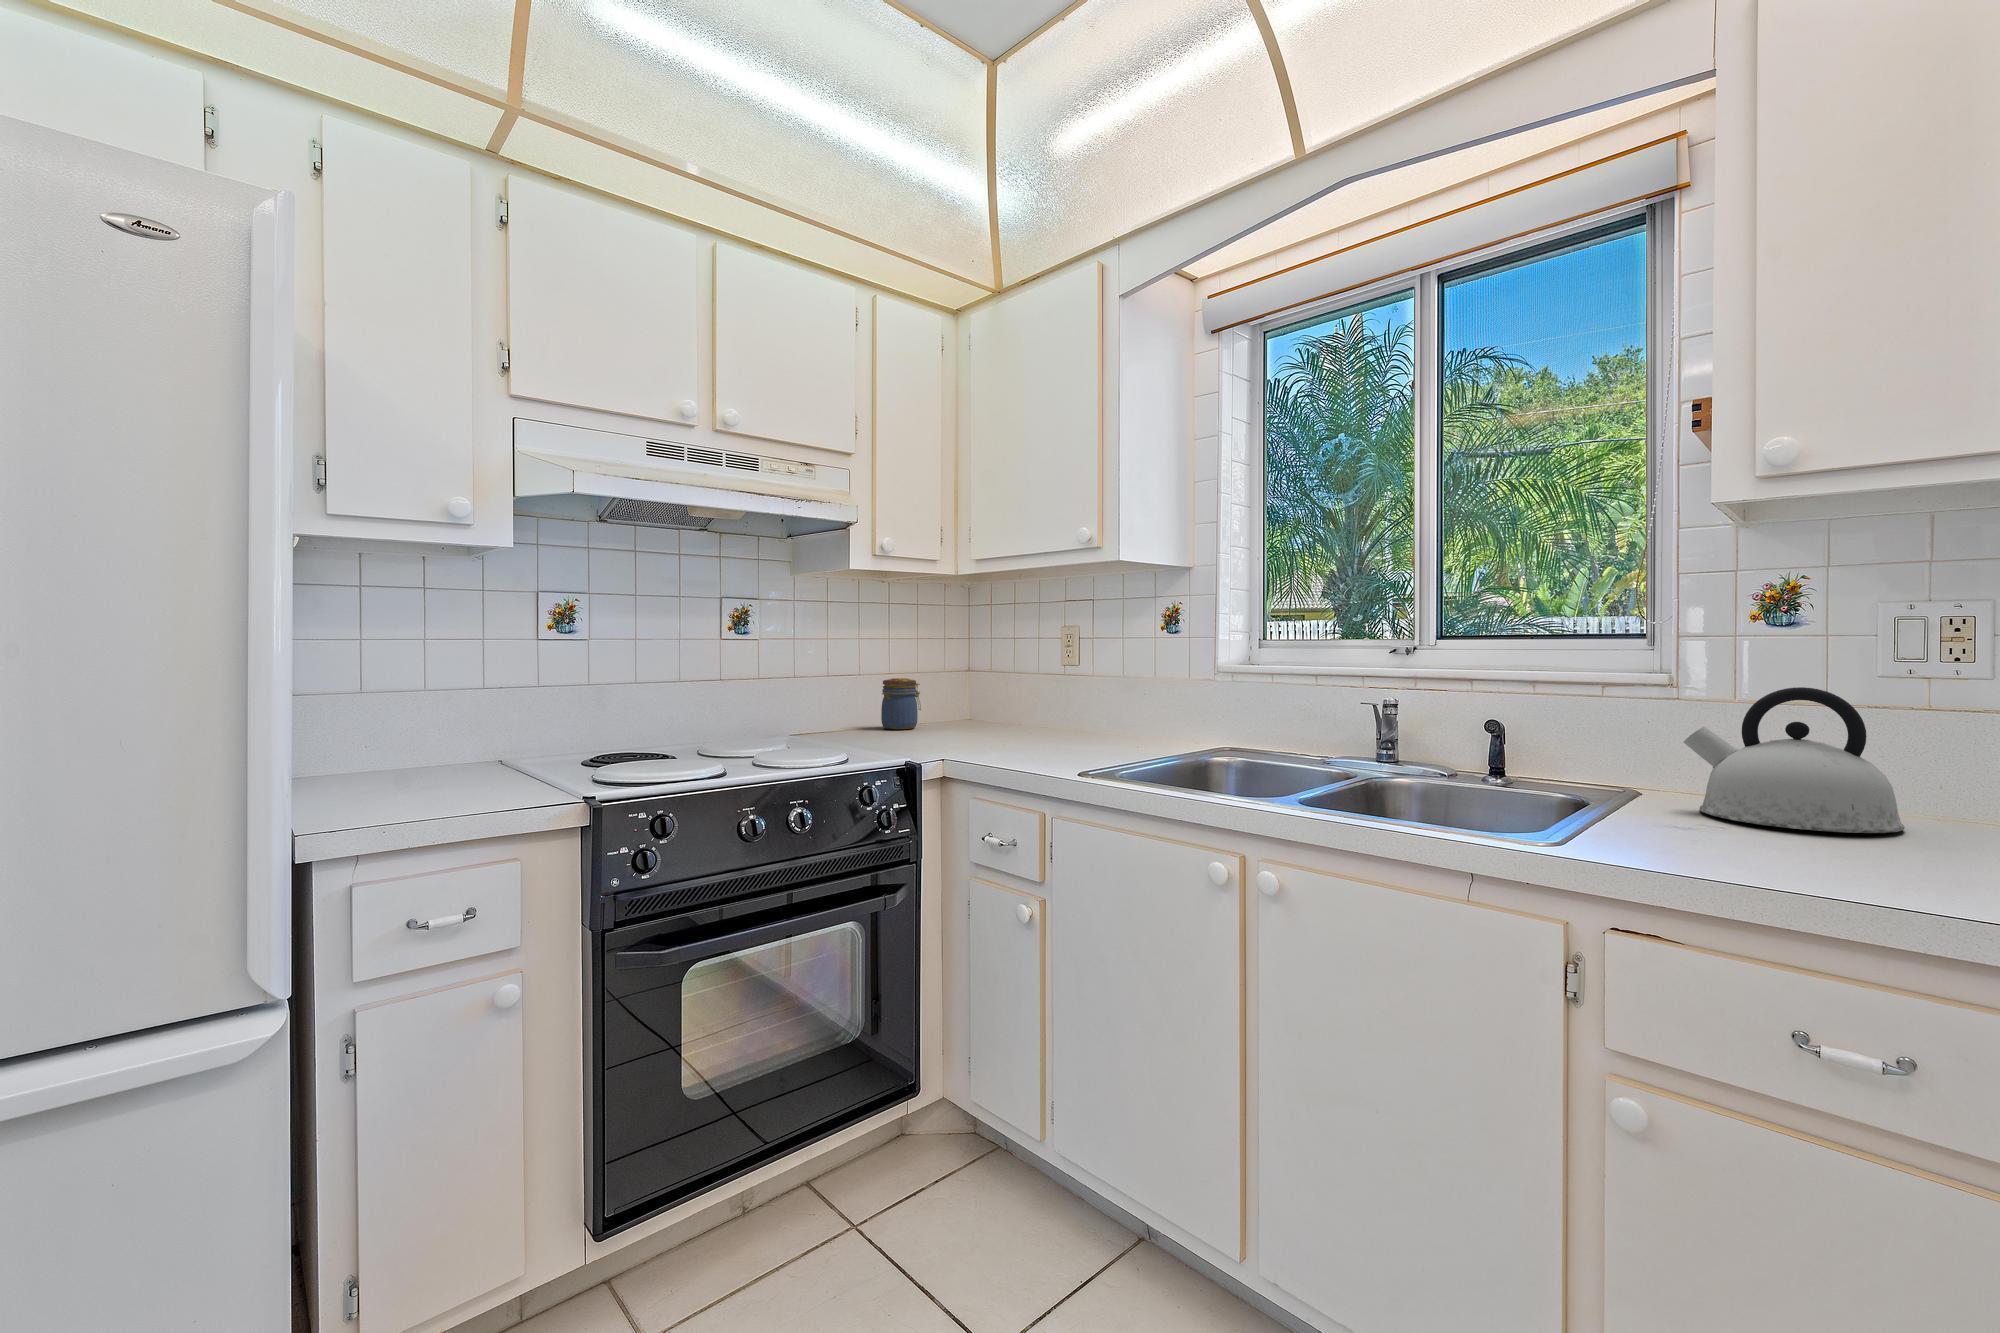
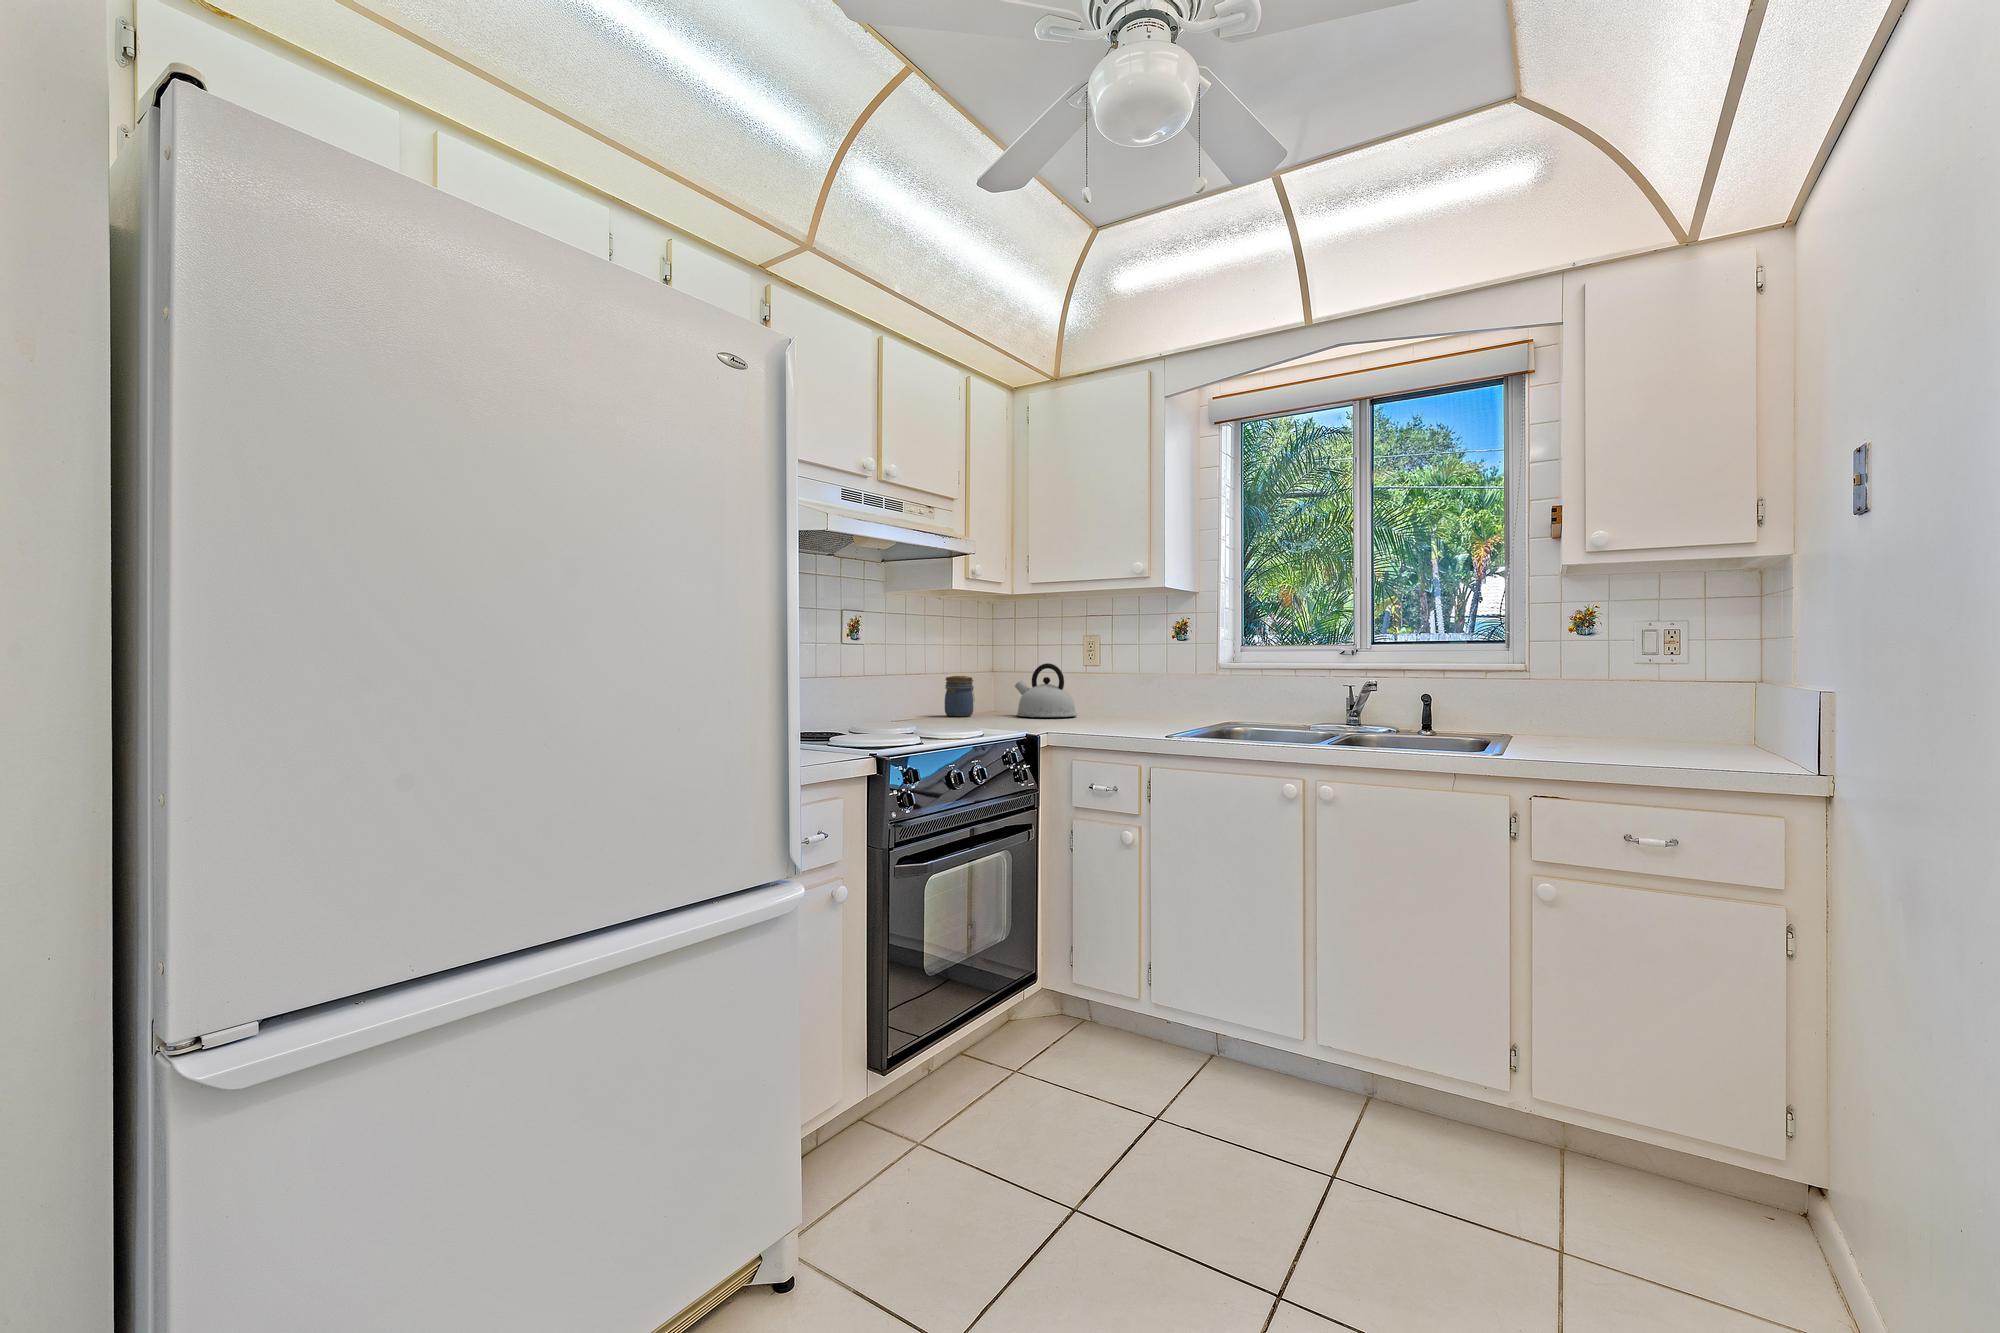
kettle: present [1683,687,1905,833] -> present [1015,663,1077,717]

